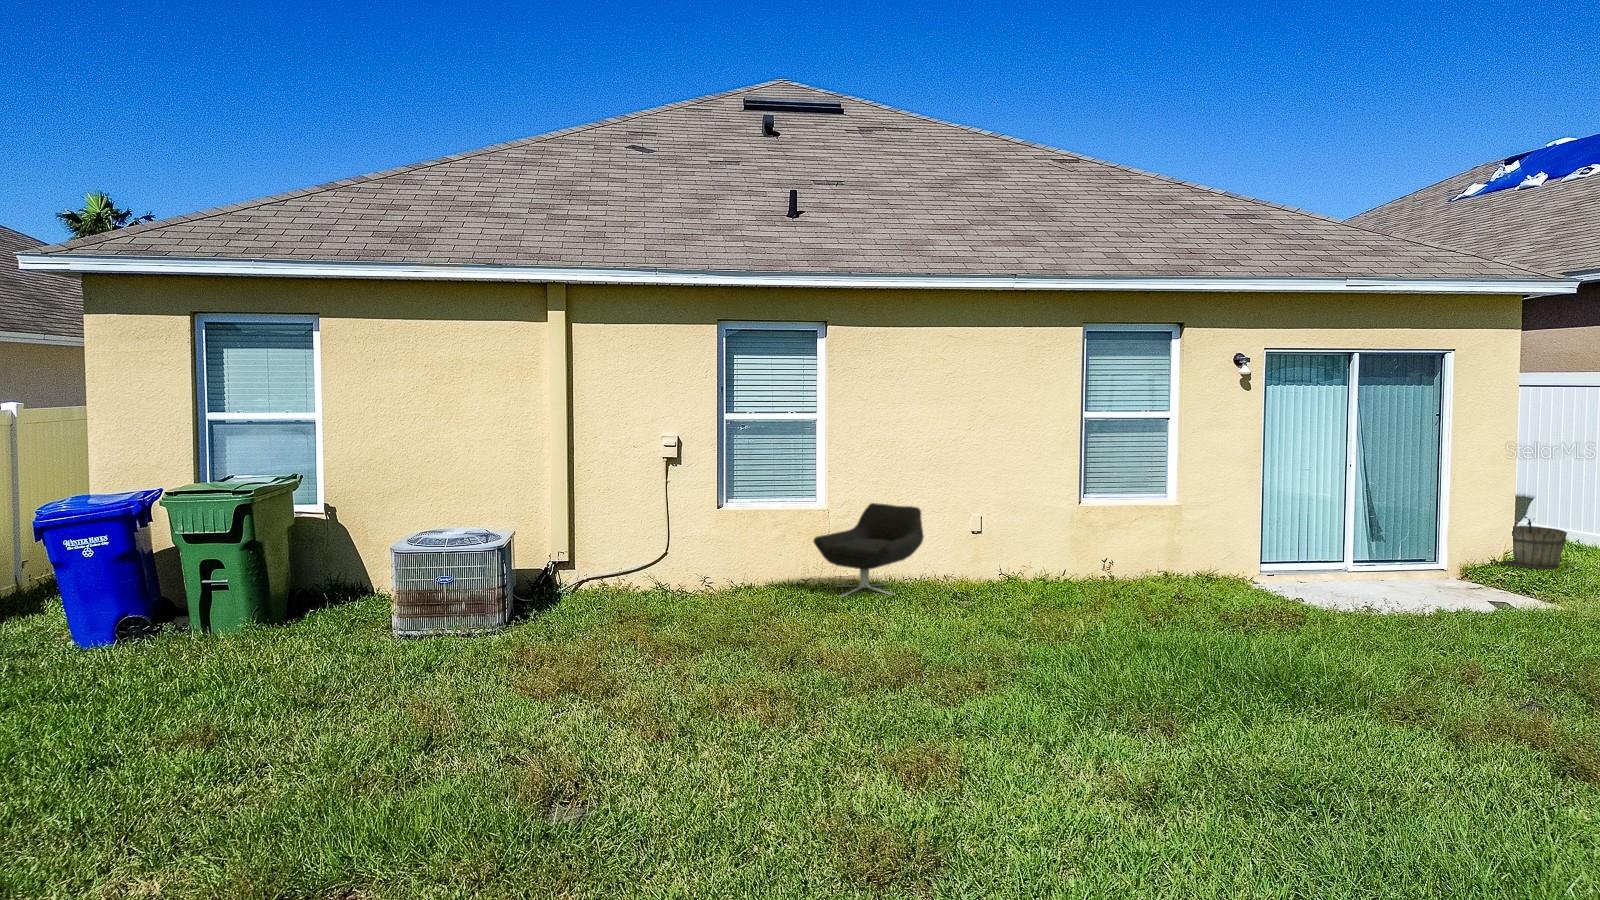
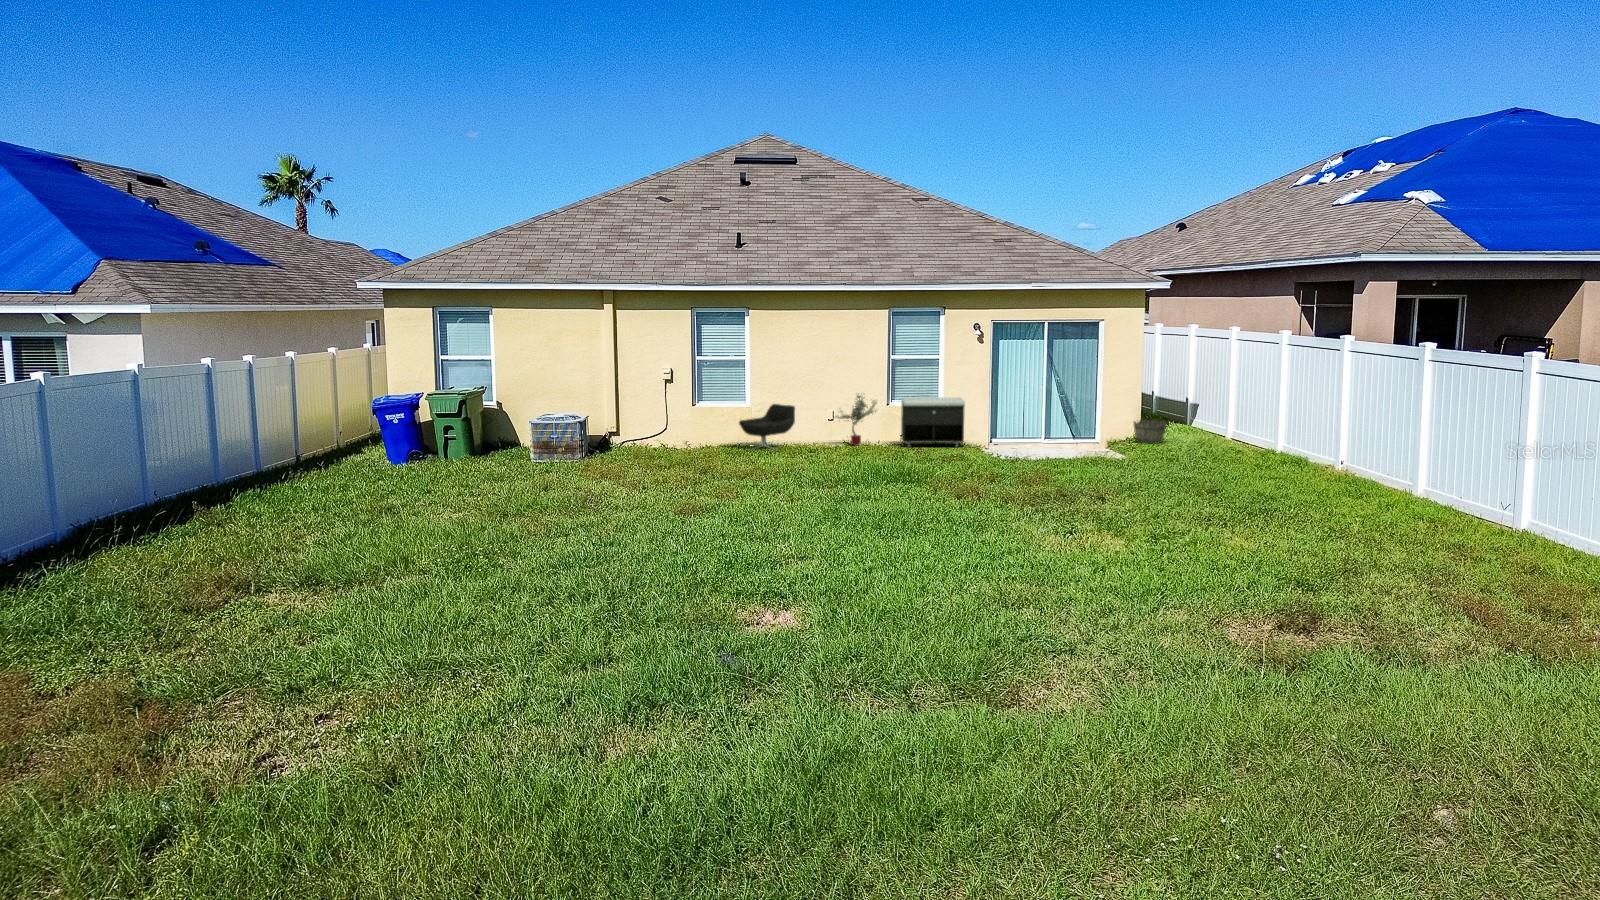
potted tree: none [991,480,1073,582] -> present [836,393,877,446]
storage bench: none [1105,489,1244,584] -> present [901,398,965,447]

